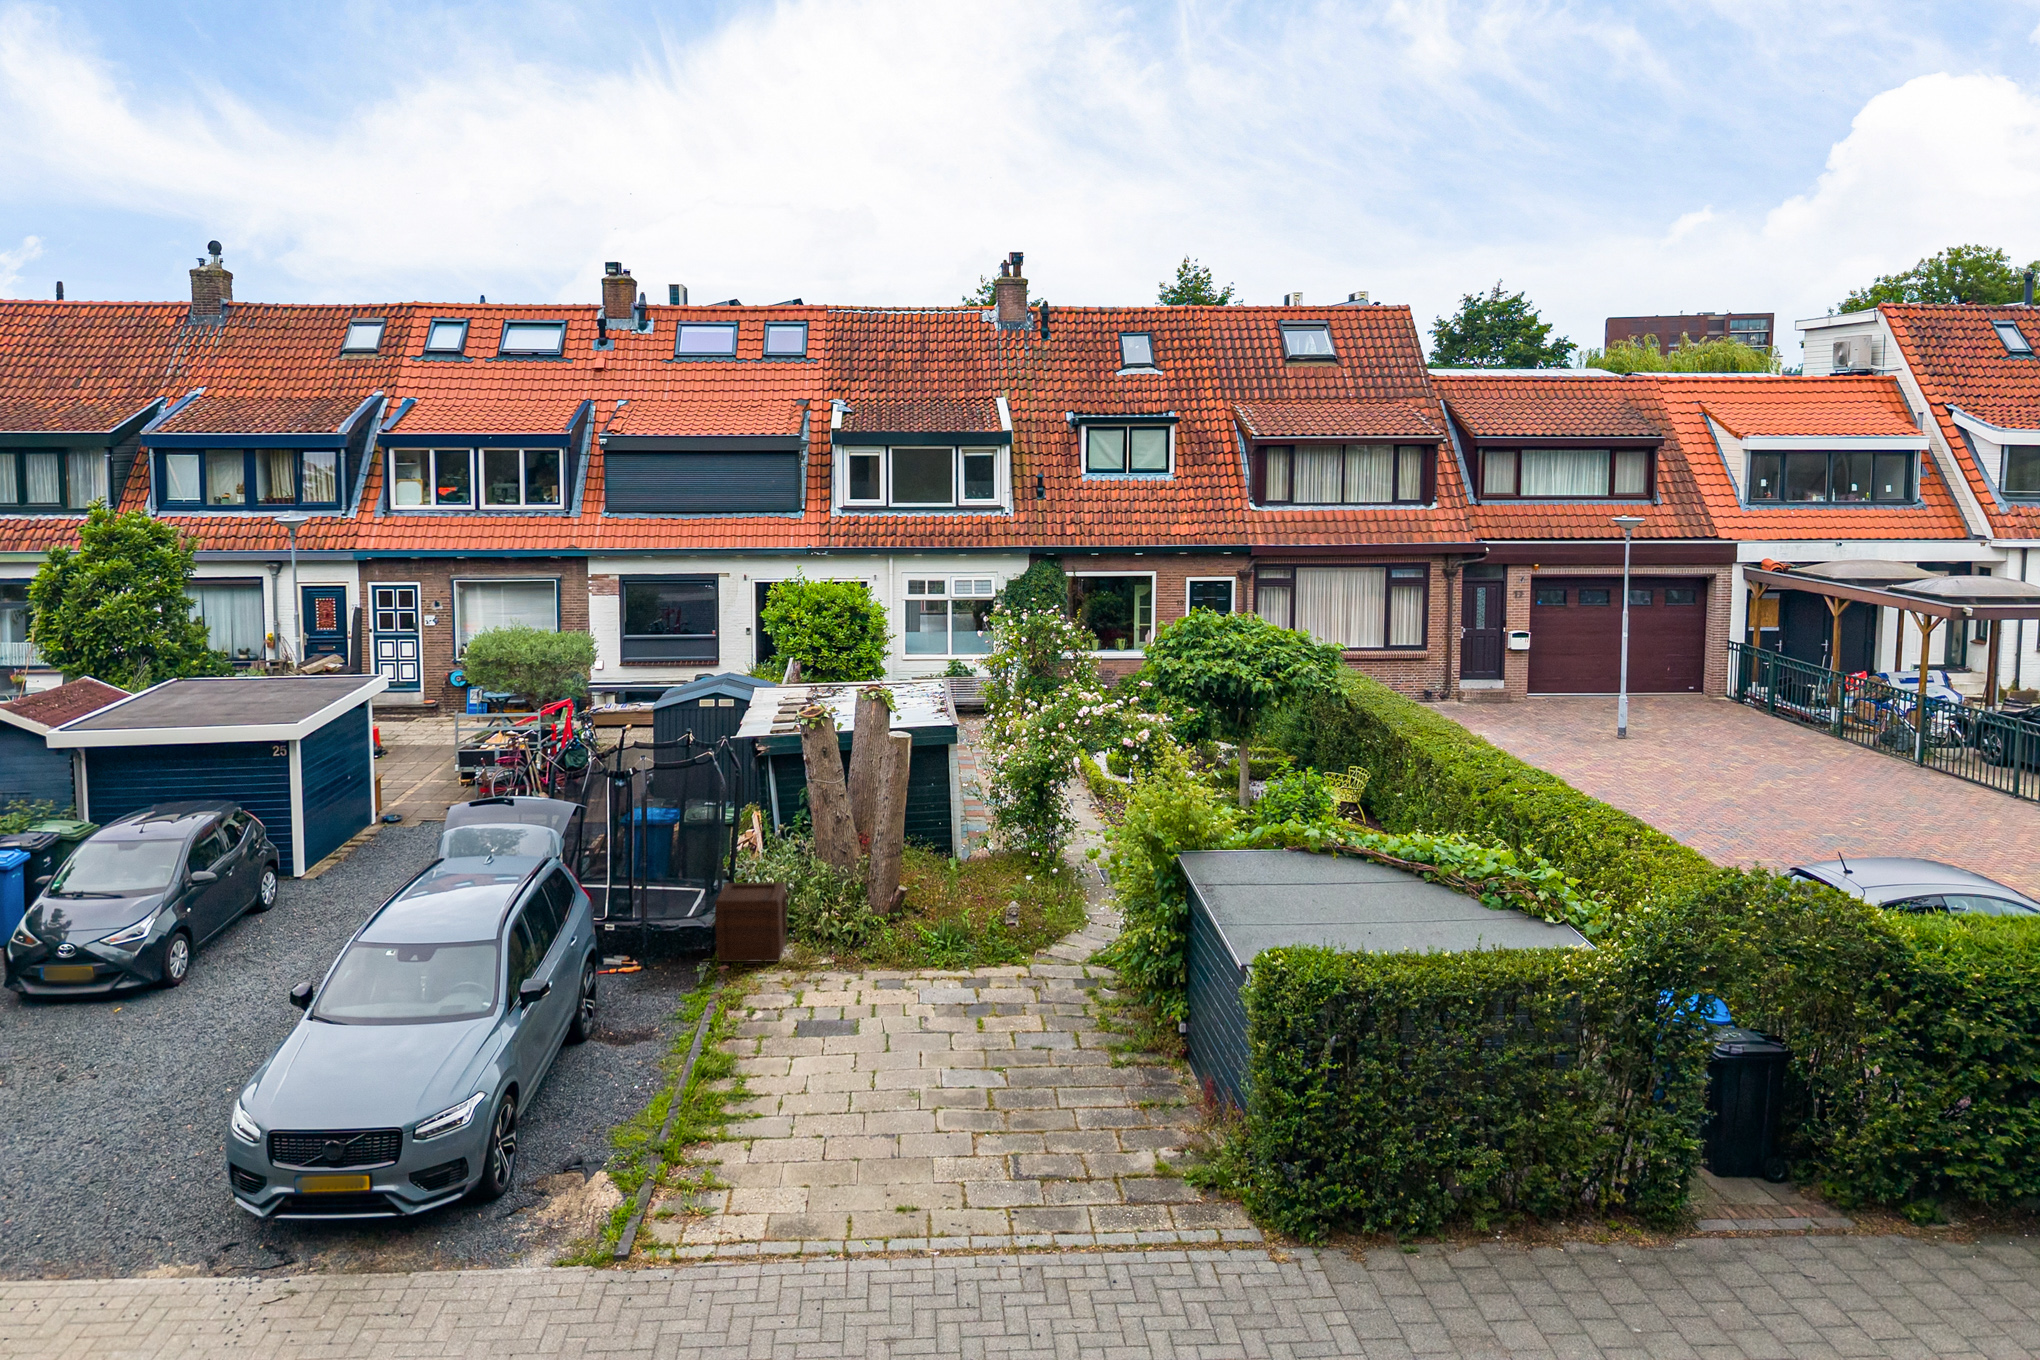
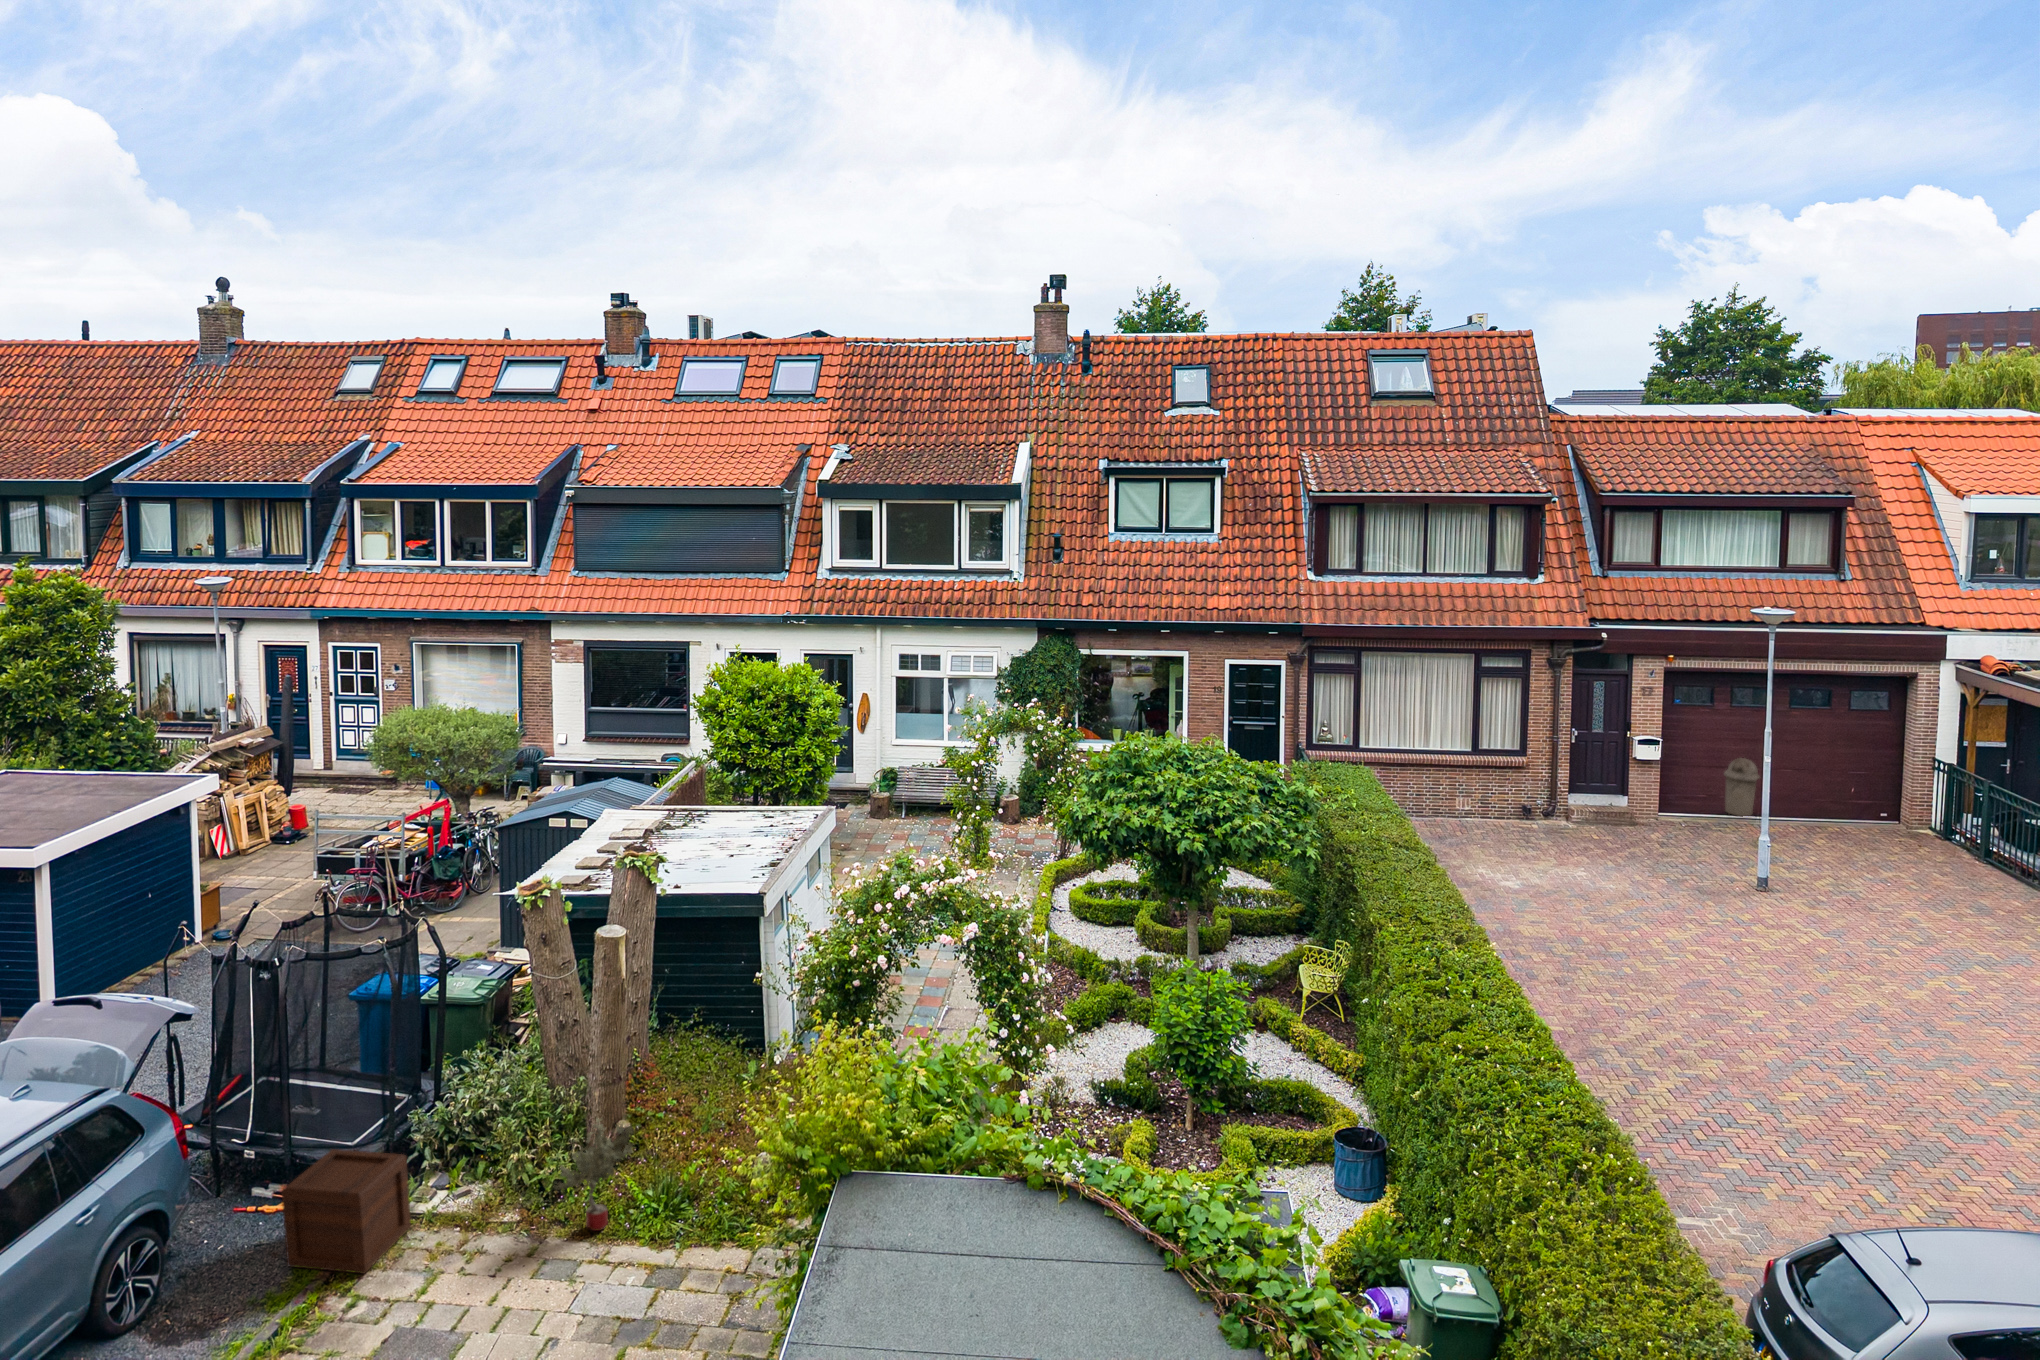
trash can: none [1575,649,1603,695] -> present [1724,758,1760,816]
potted tree: none [900,850,950,933] -> present [554,1118,633,1231]

